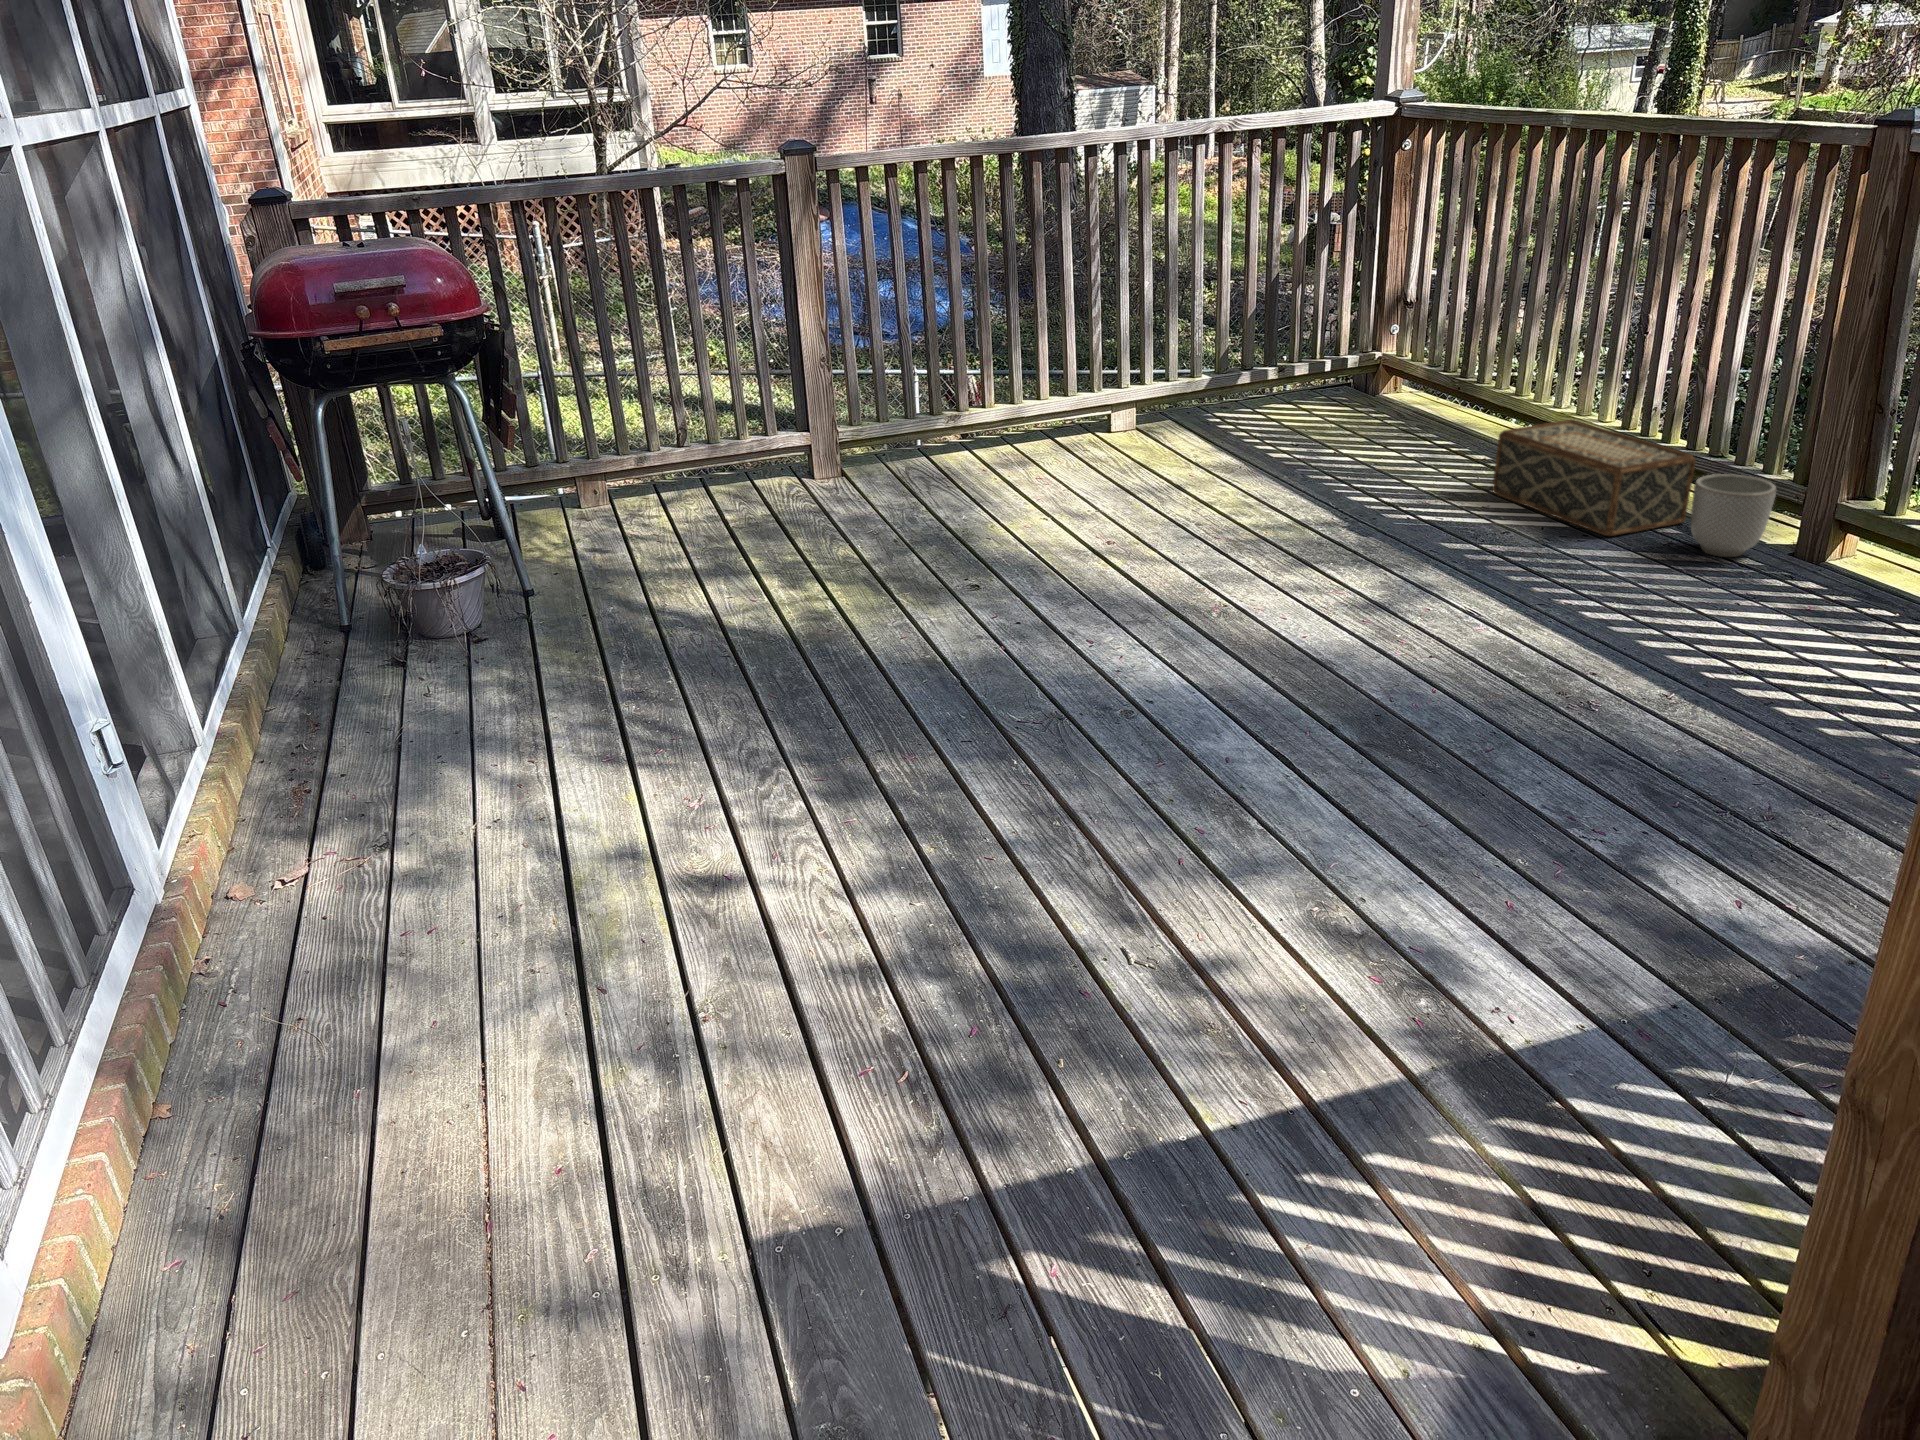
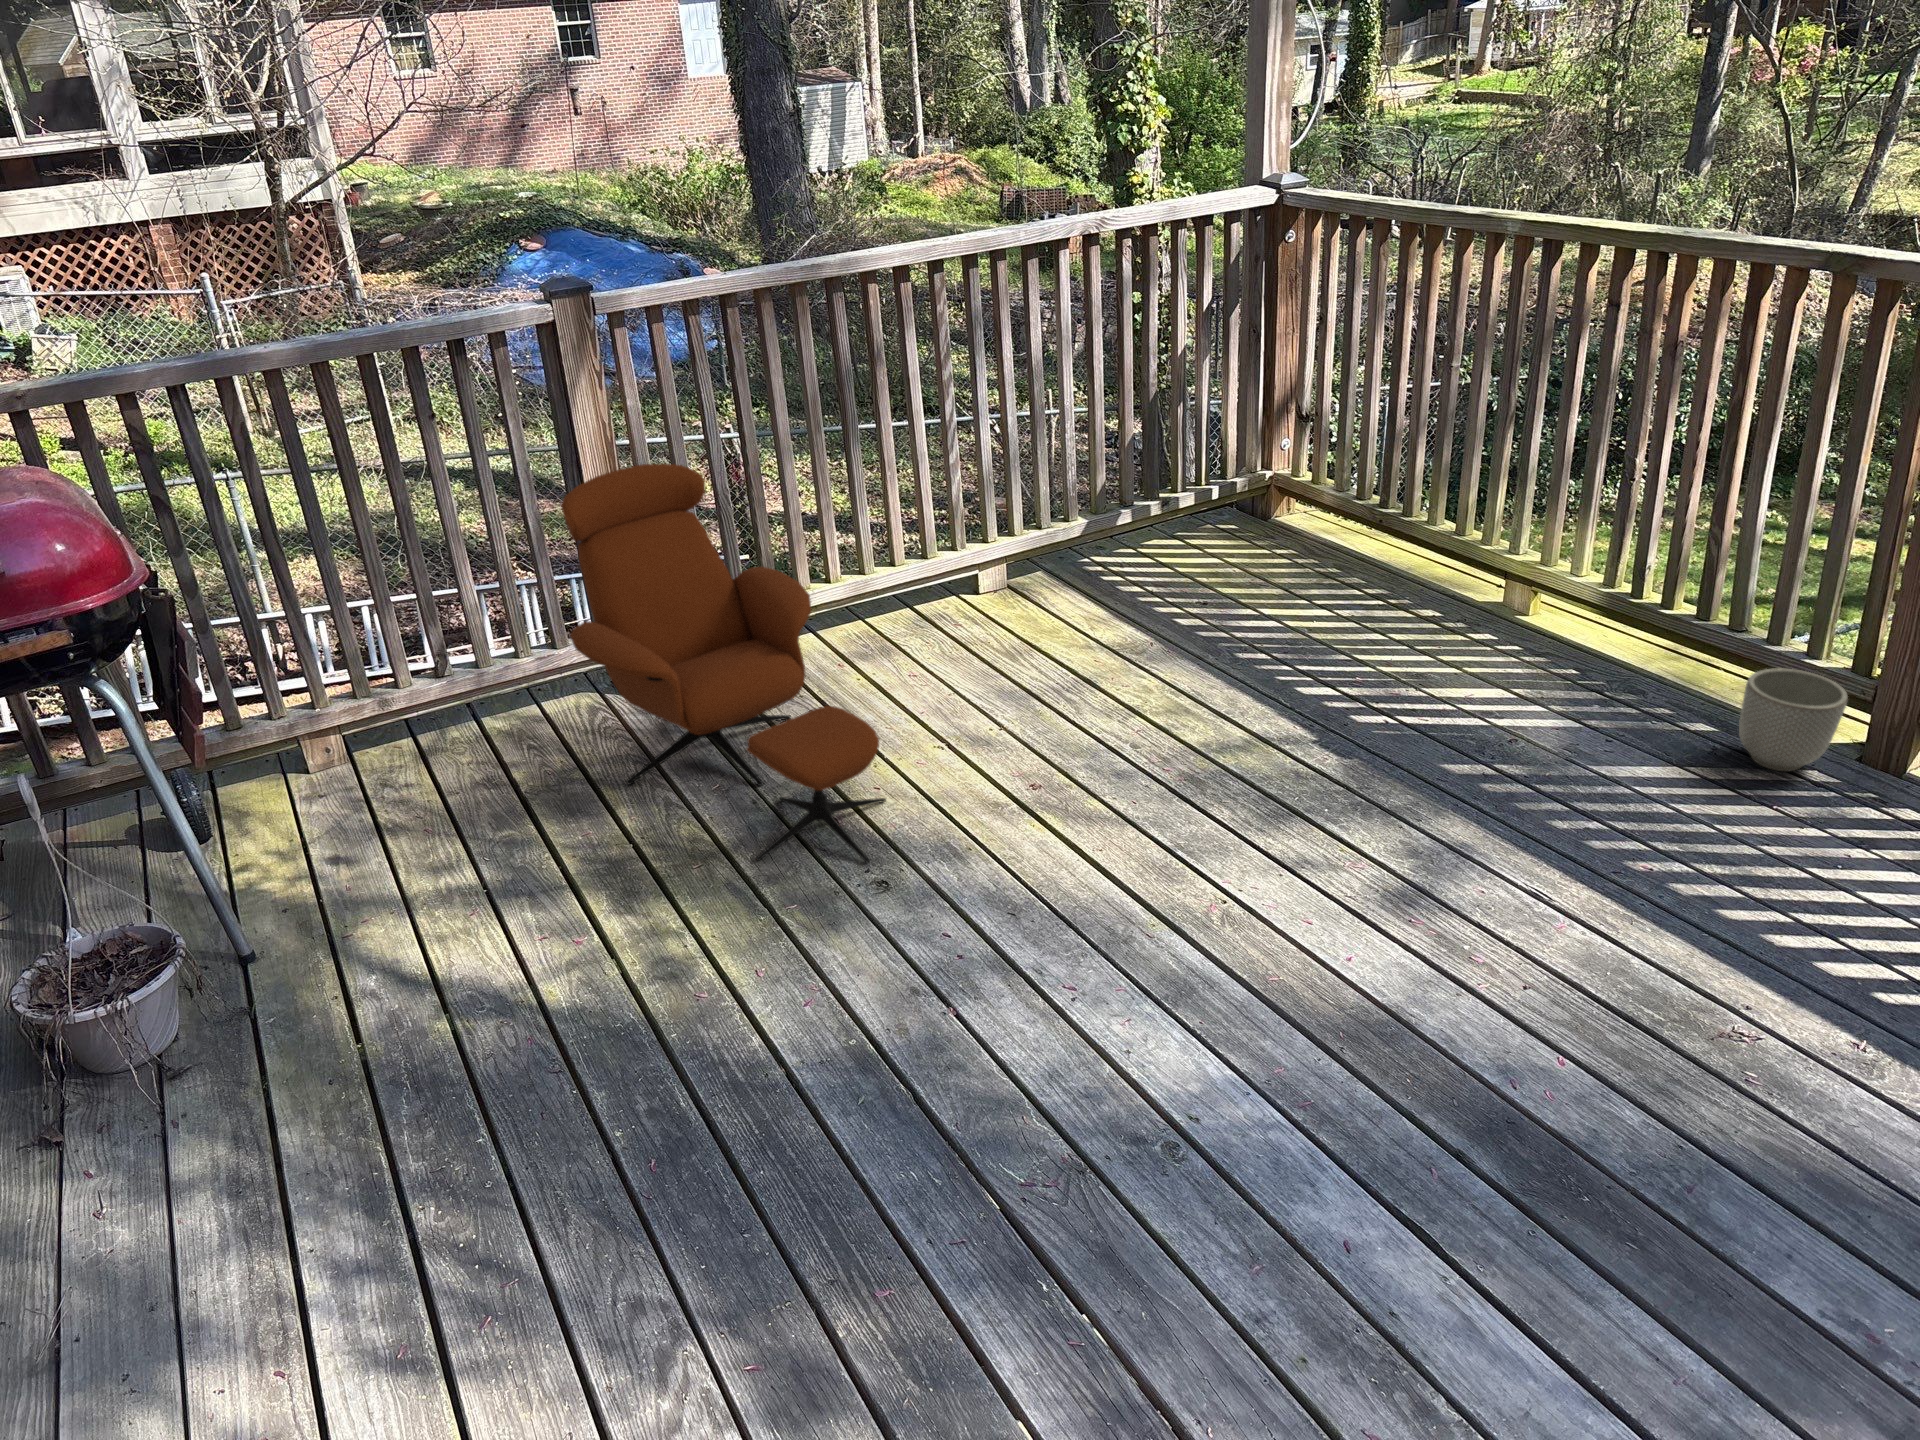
lounge chair: none [770,276,987,557] -> present [561,463,886,862]
woven basket: present [1493,420,1696,536] -> none [1465,577,1721,744]

